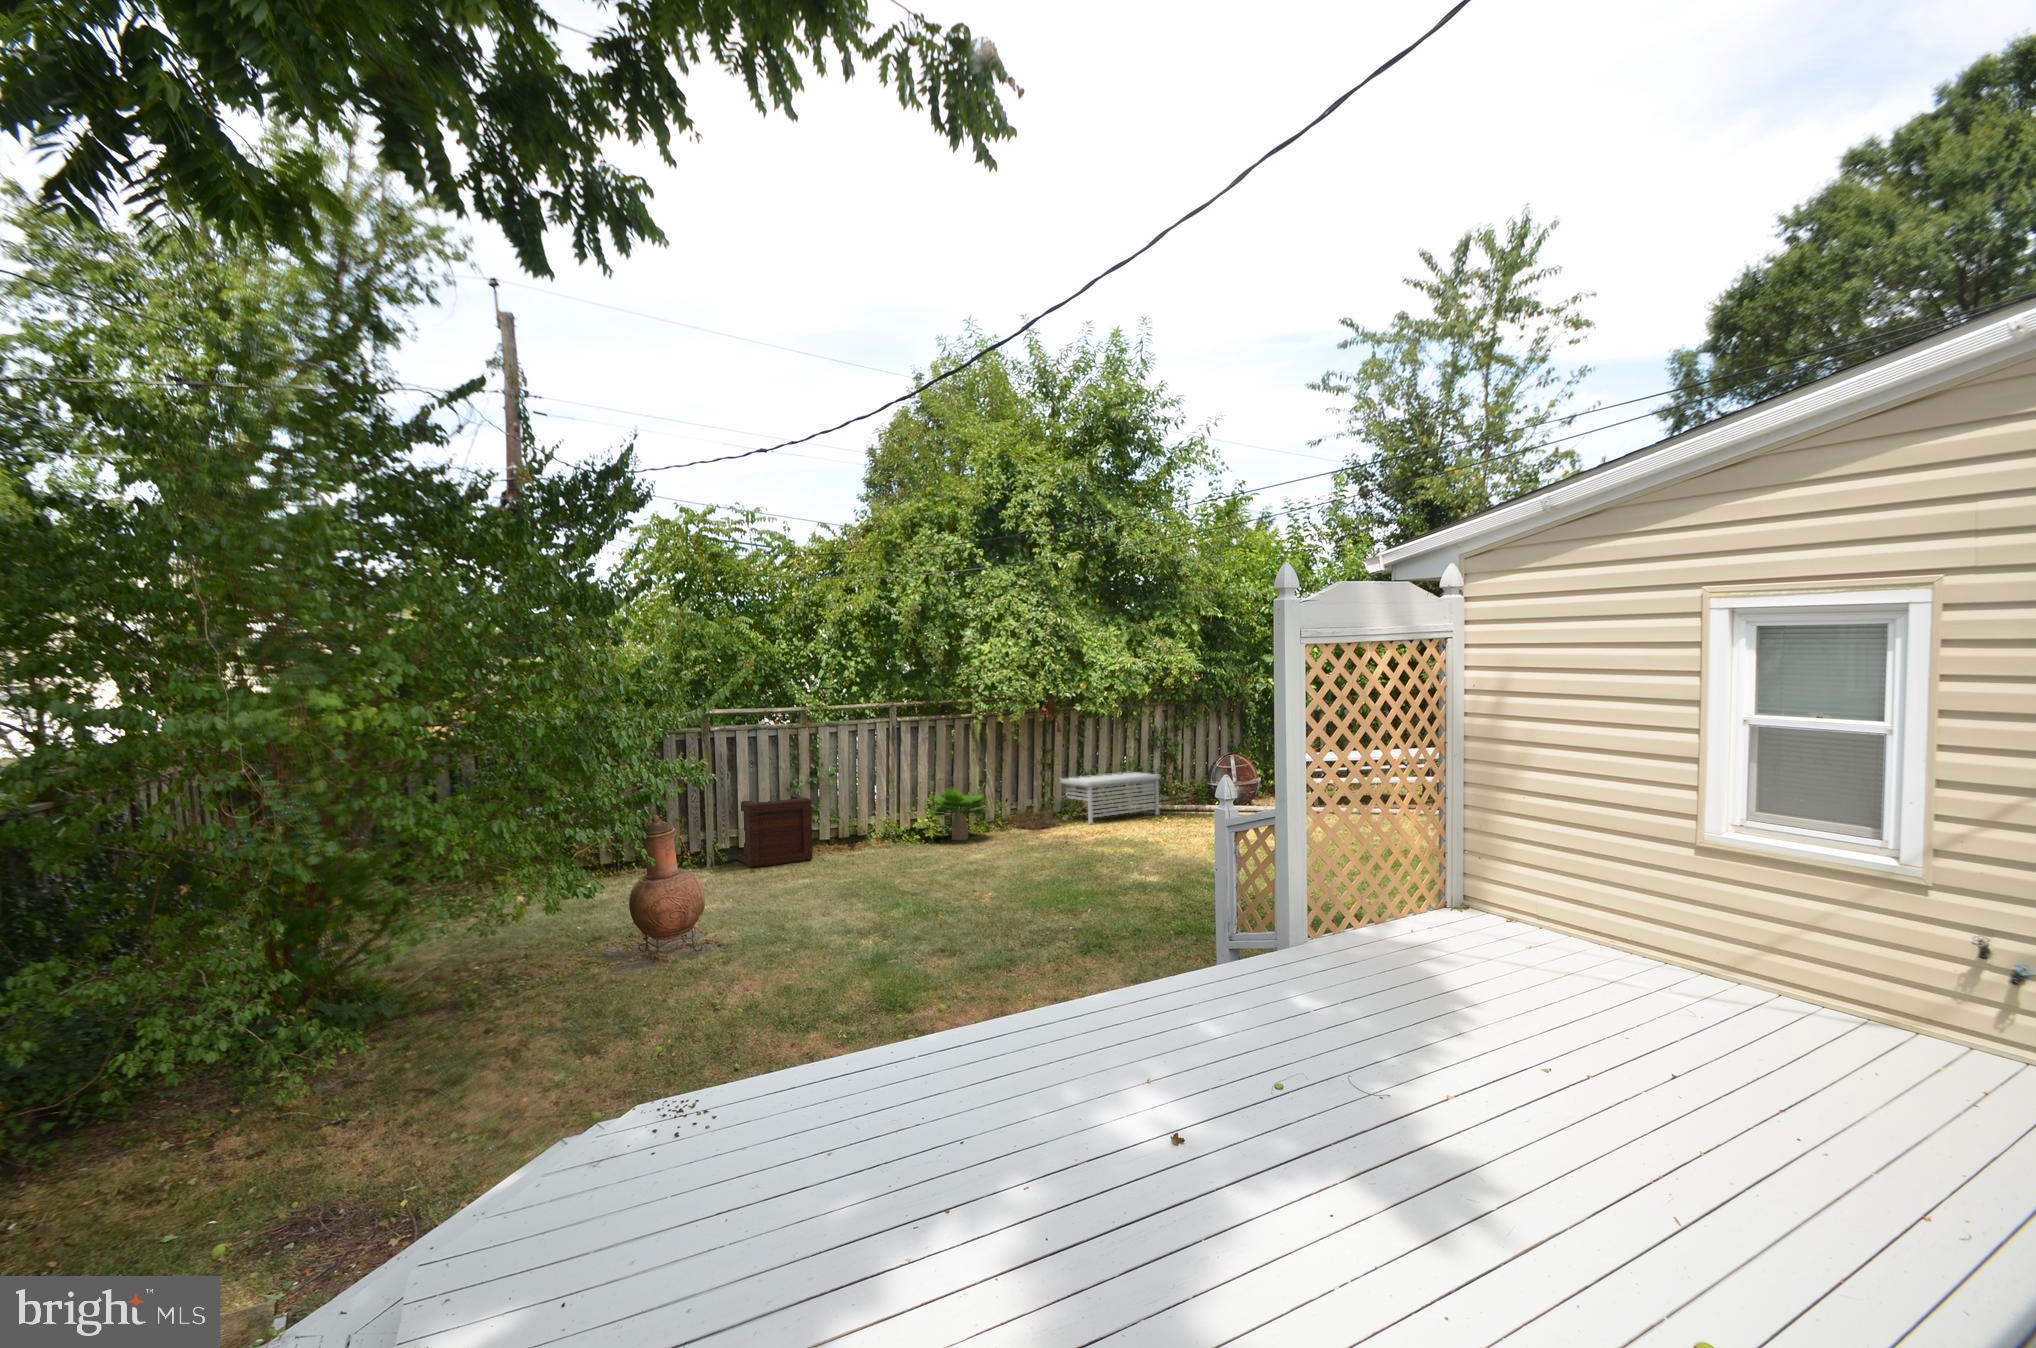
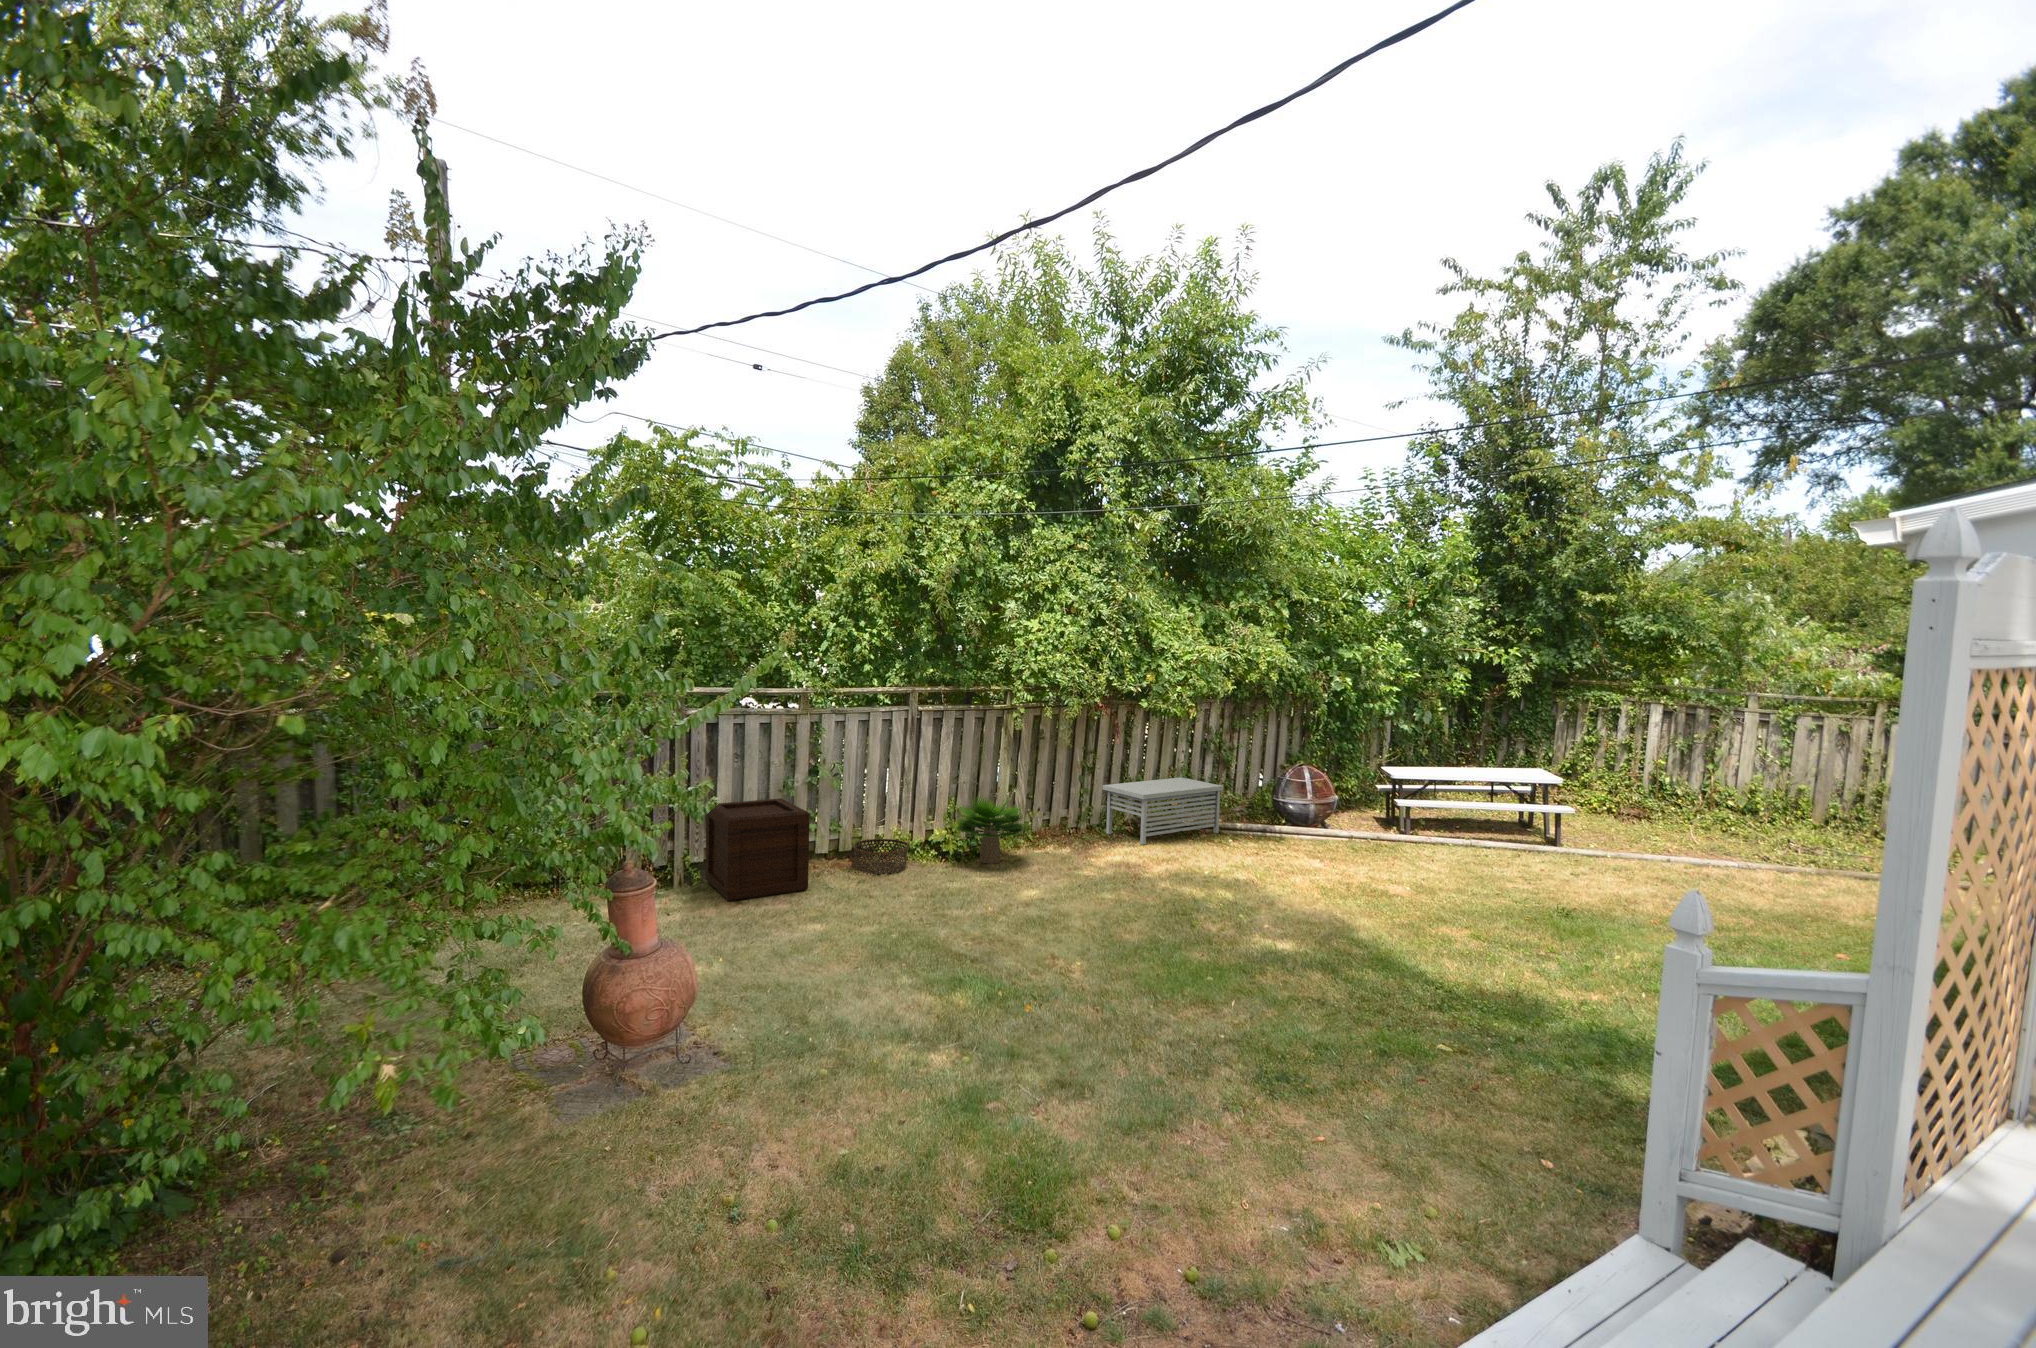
basket: present [1015,807,1054,829] -> present [853,839,908,874]

